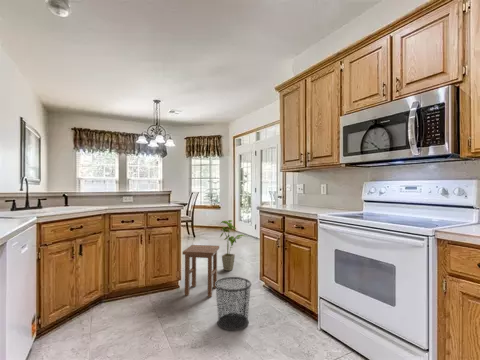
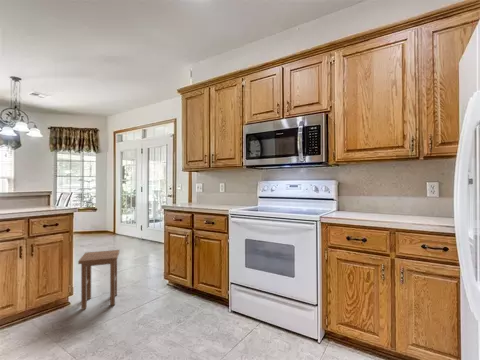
house plant: present [220,220,244,271] -> none [113,222,143,276]
waste bin: present [215,277,251,330] -> none [128,278,168,332]

